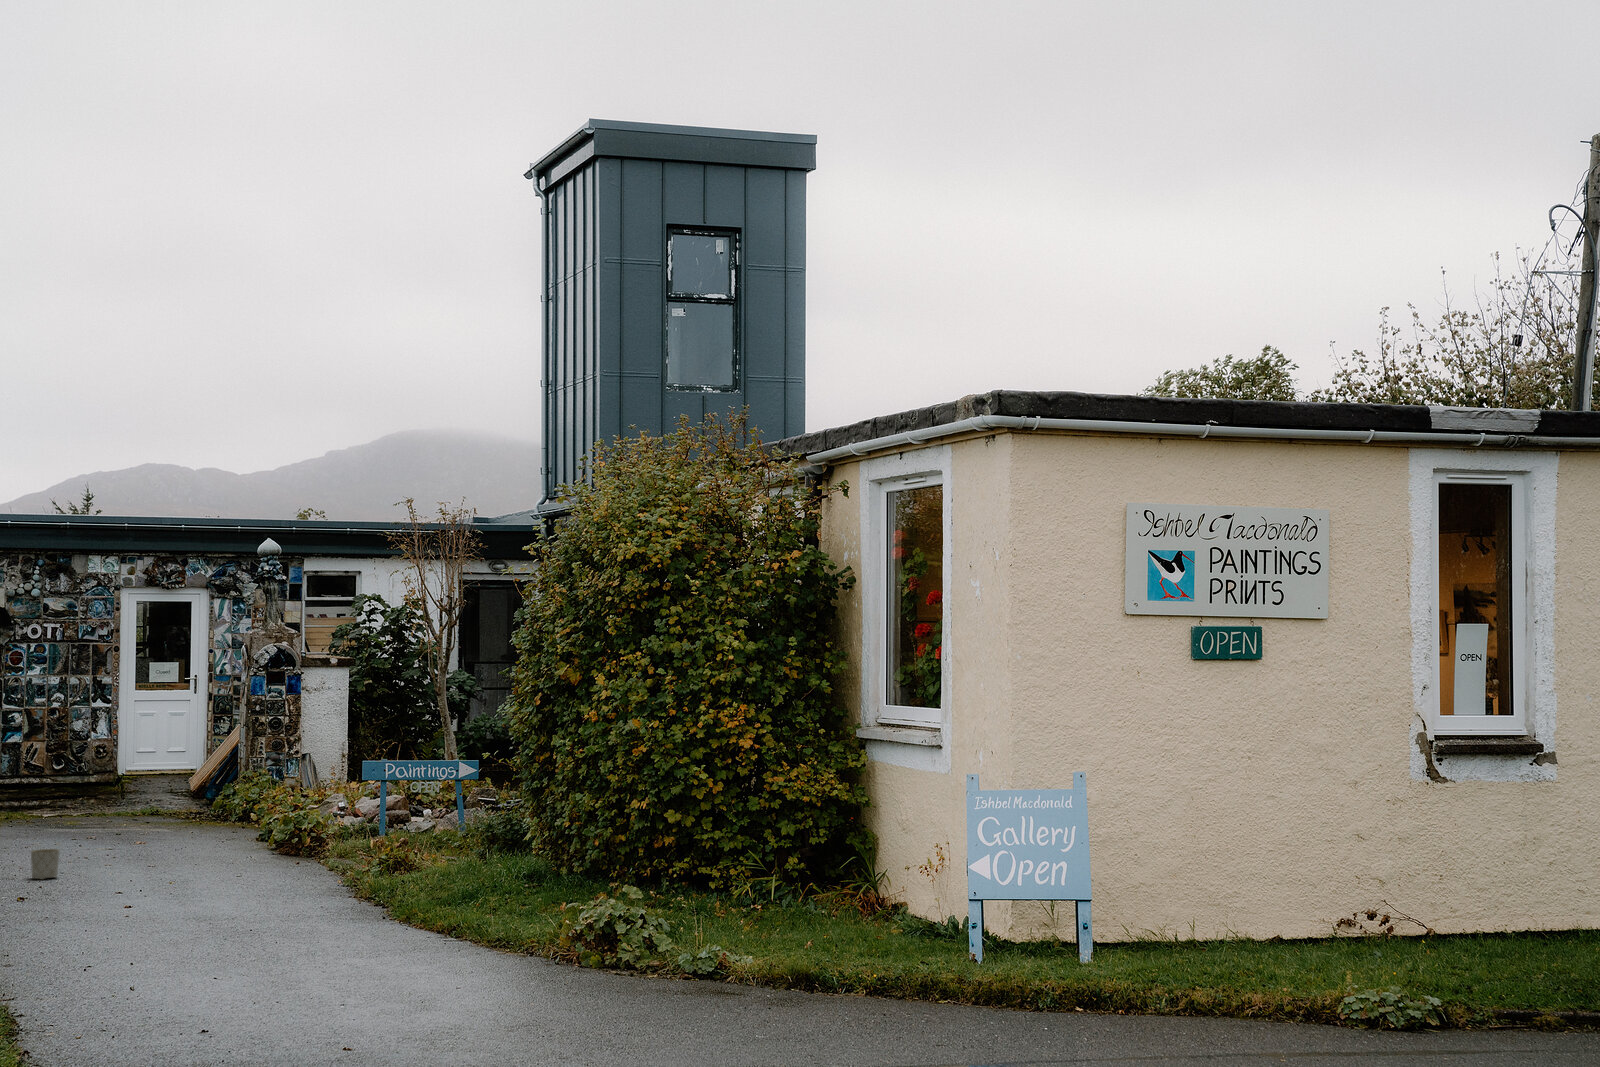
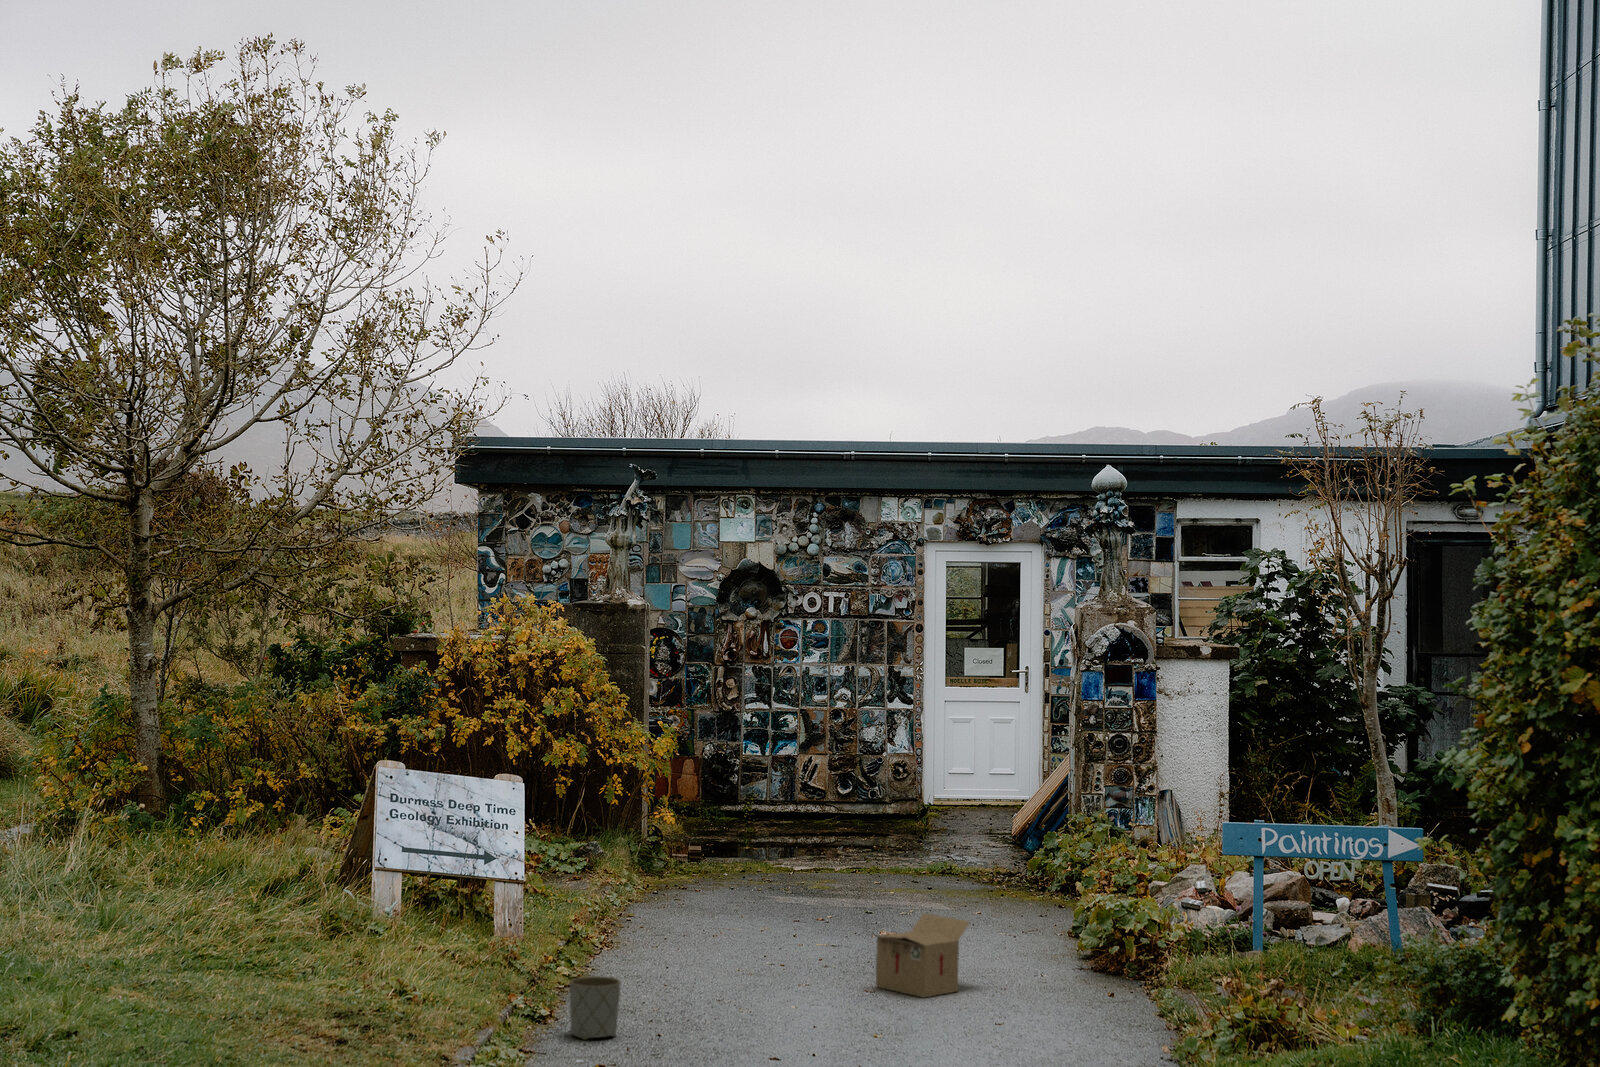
cardboard box: none [165,815,225,856] -> present [876,914,970,998]

